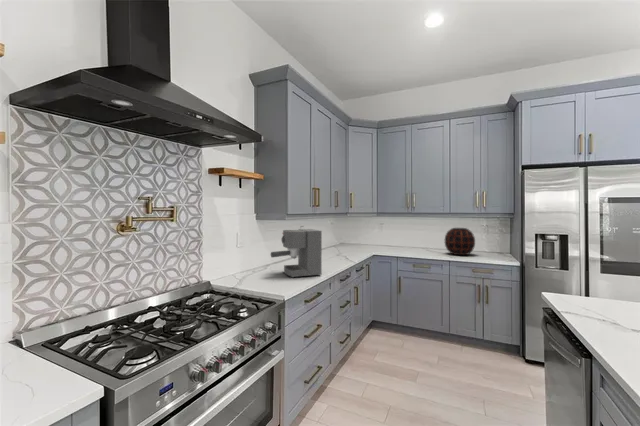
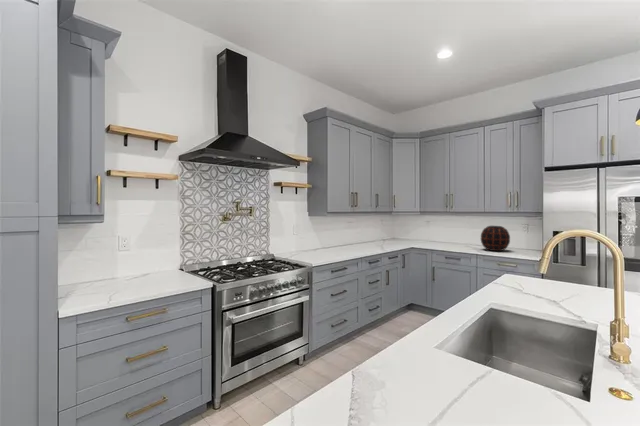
coffee maker: present [271,229,322,278] -> none [314,223,349,256]

